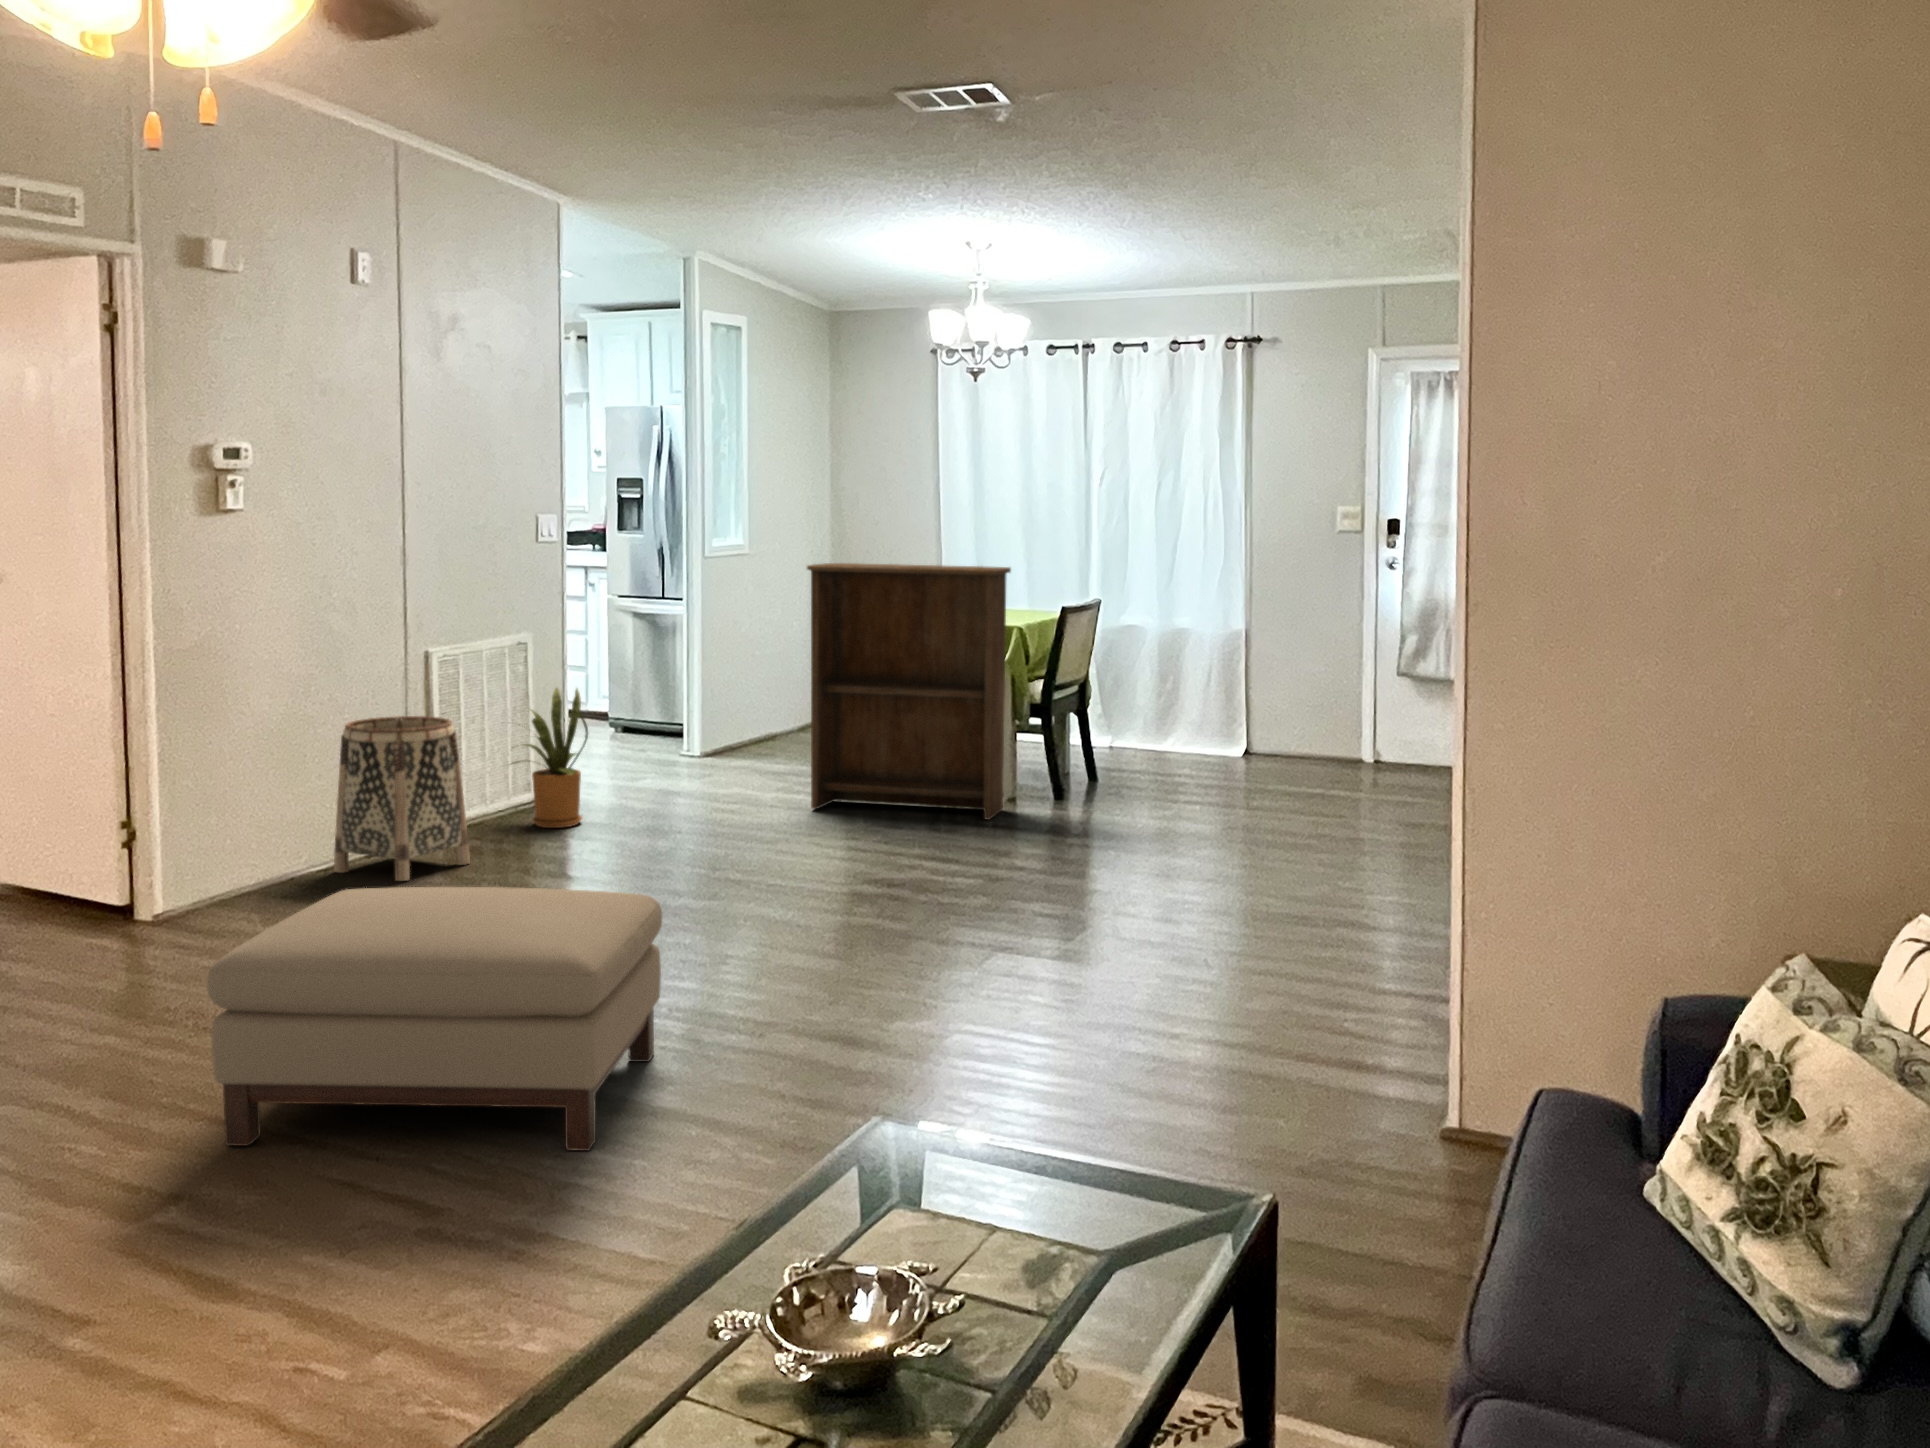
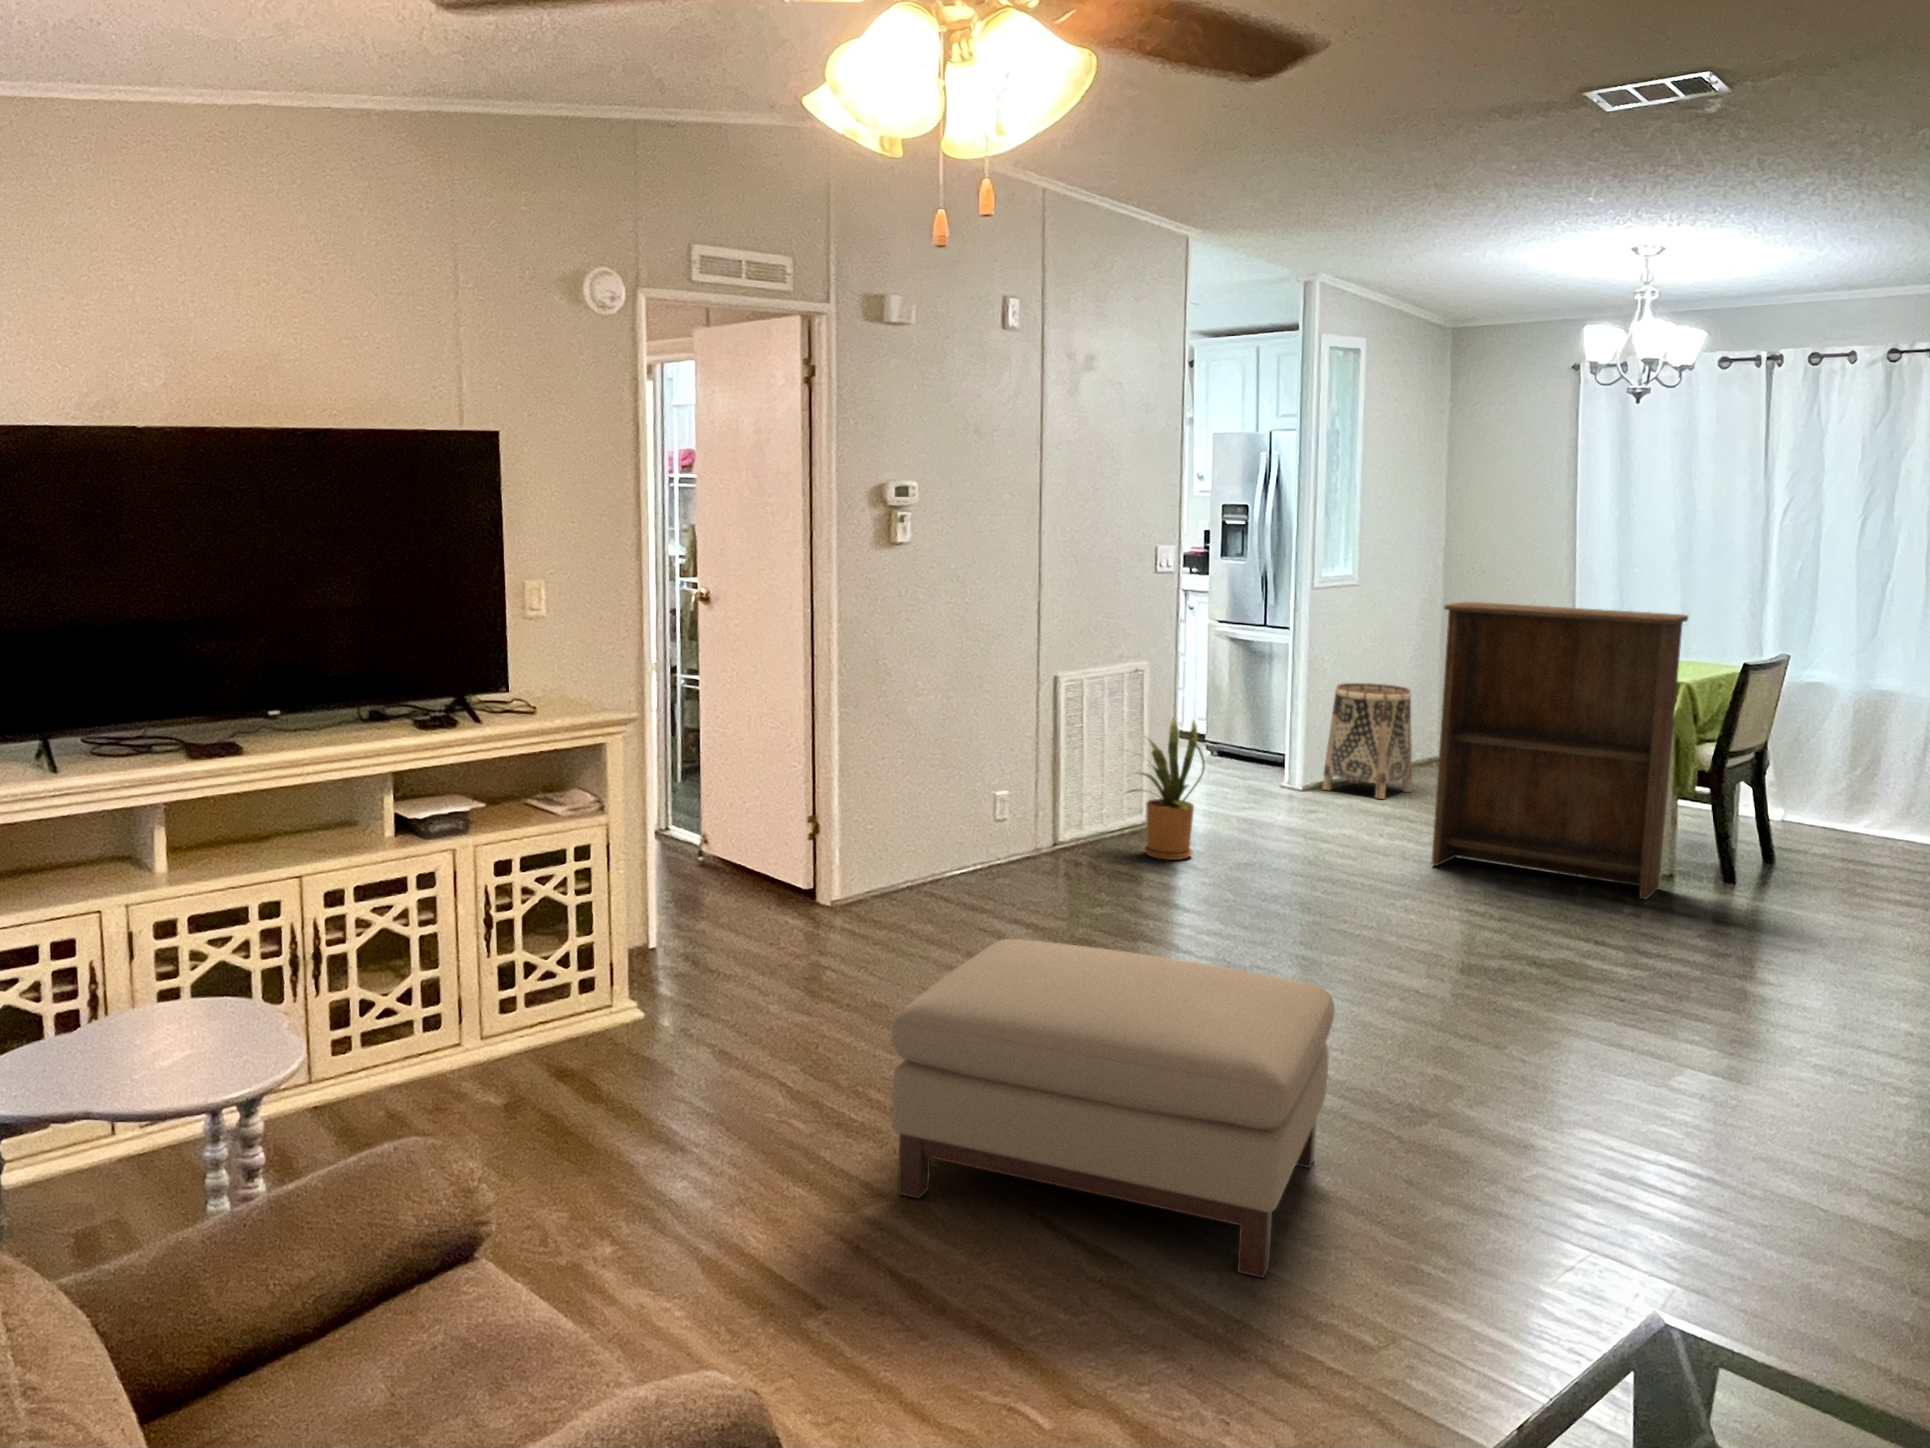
basket: present [334,716,470,881] -> present [1322,683,1412,799]

